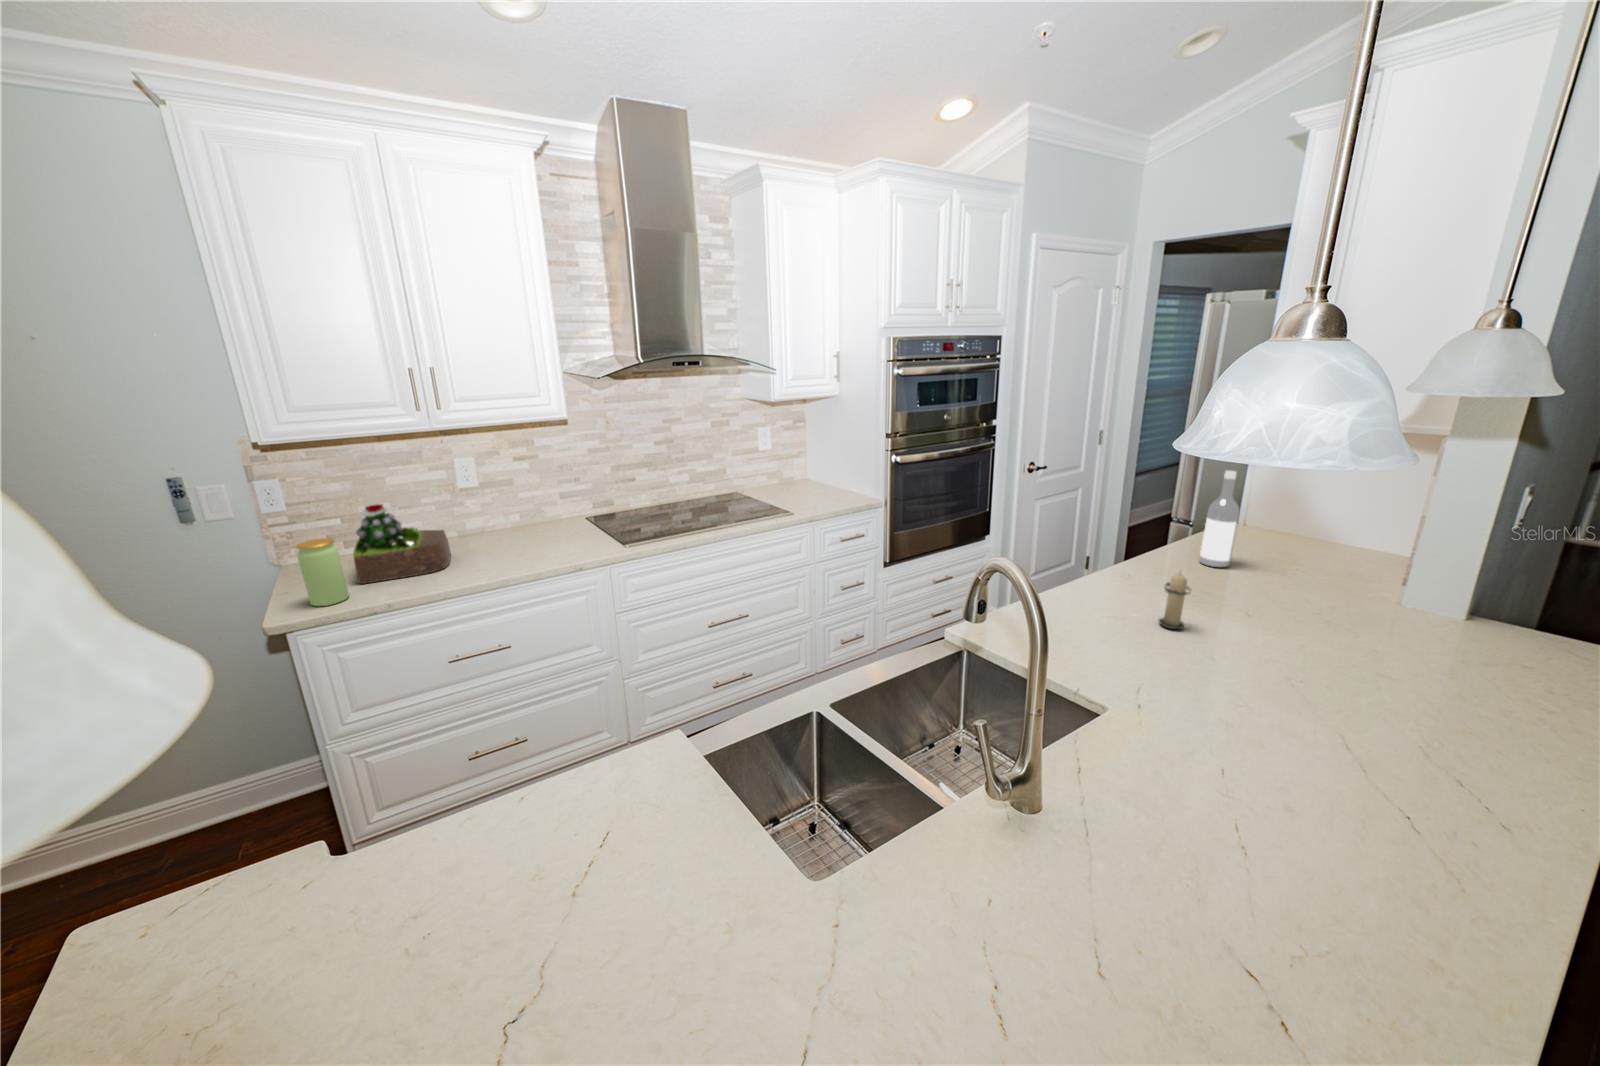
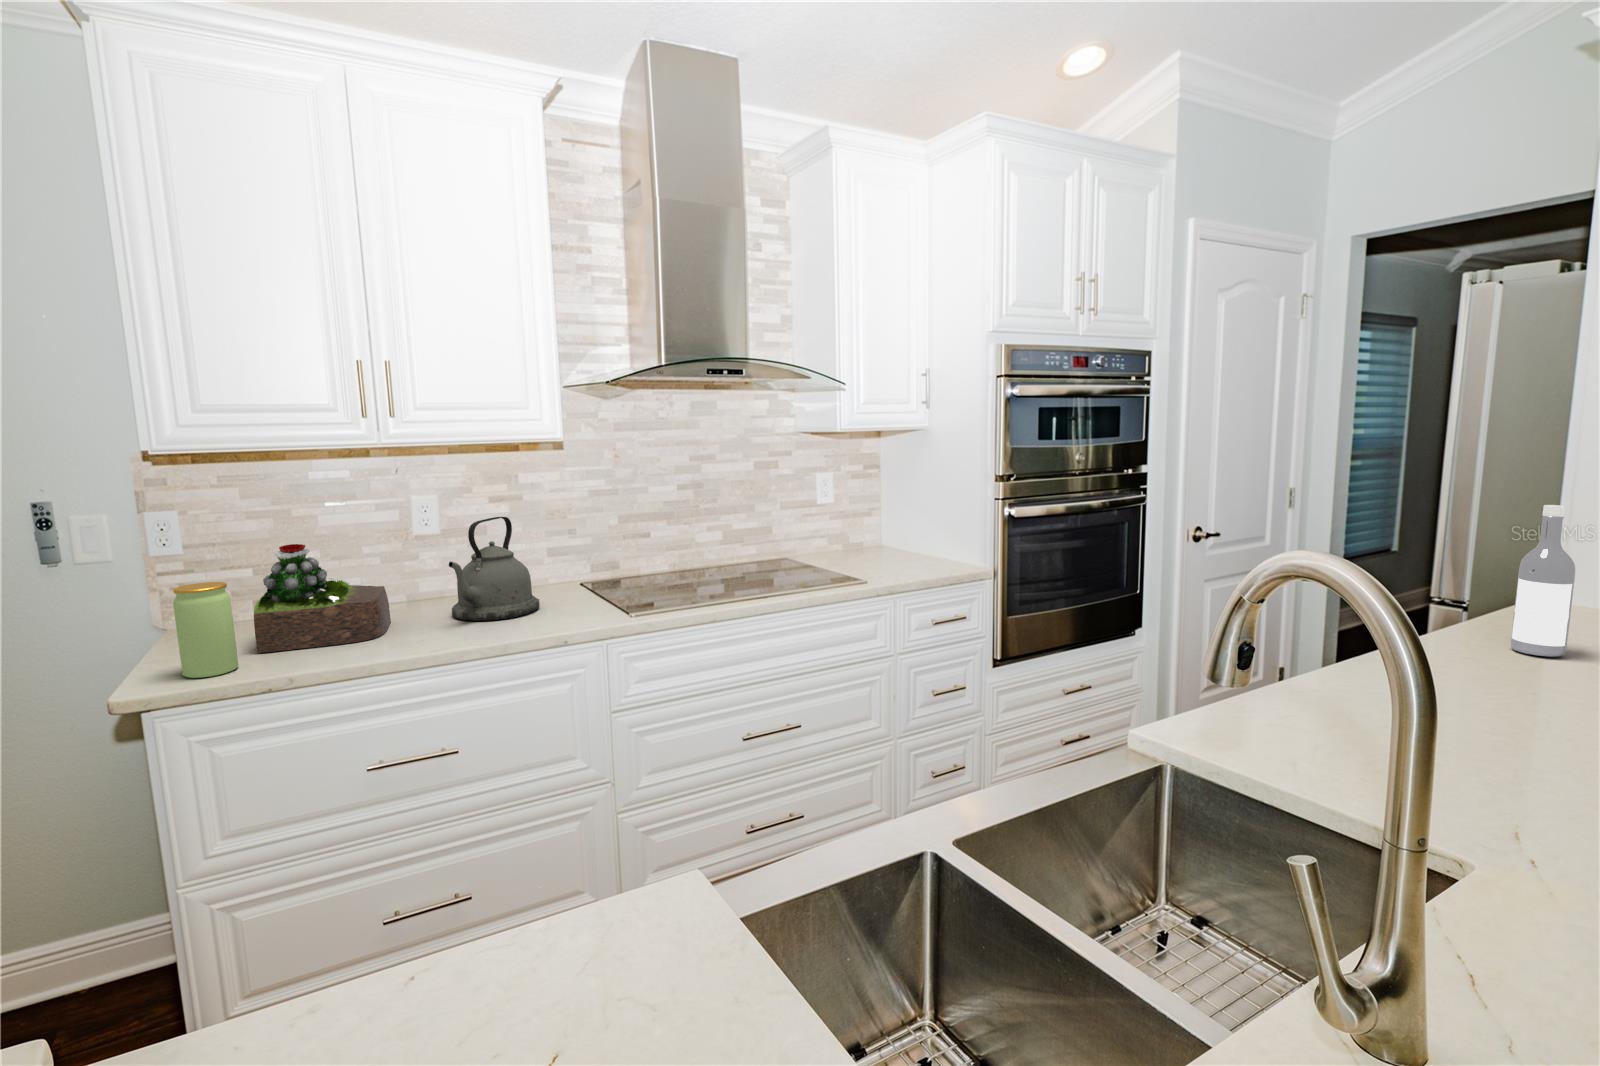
kettle: none [491,476,559,553] -> present [449,517,540,621]
candle: present [1159,573,1191,629] -> none [1482,640,1553,742]

